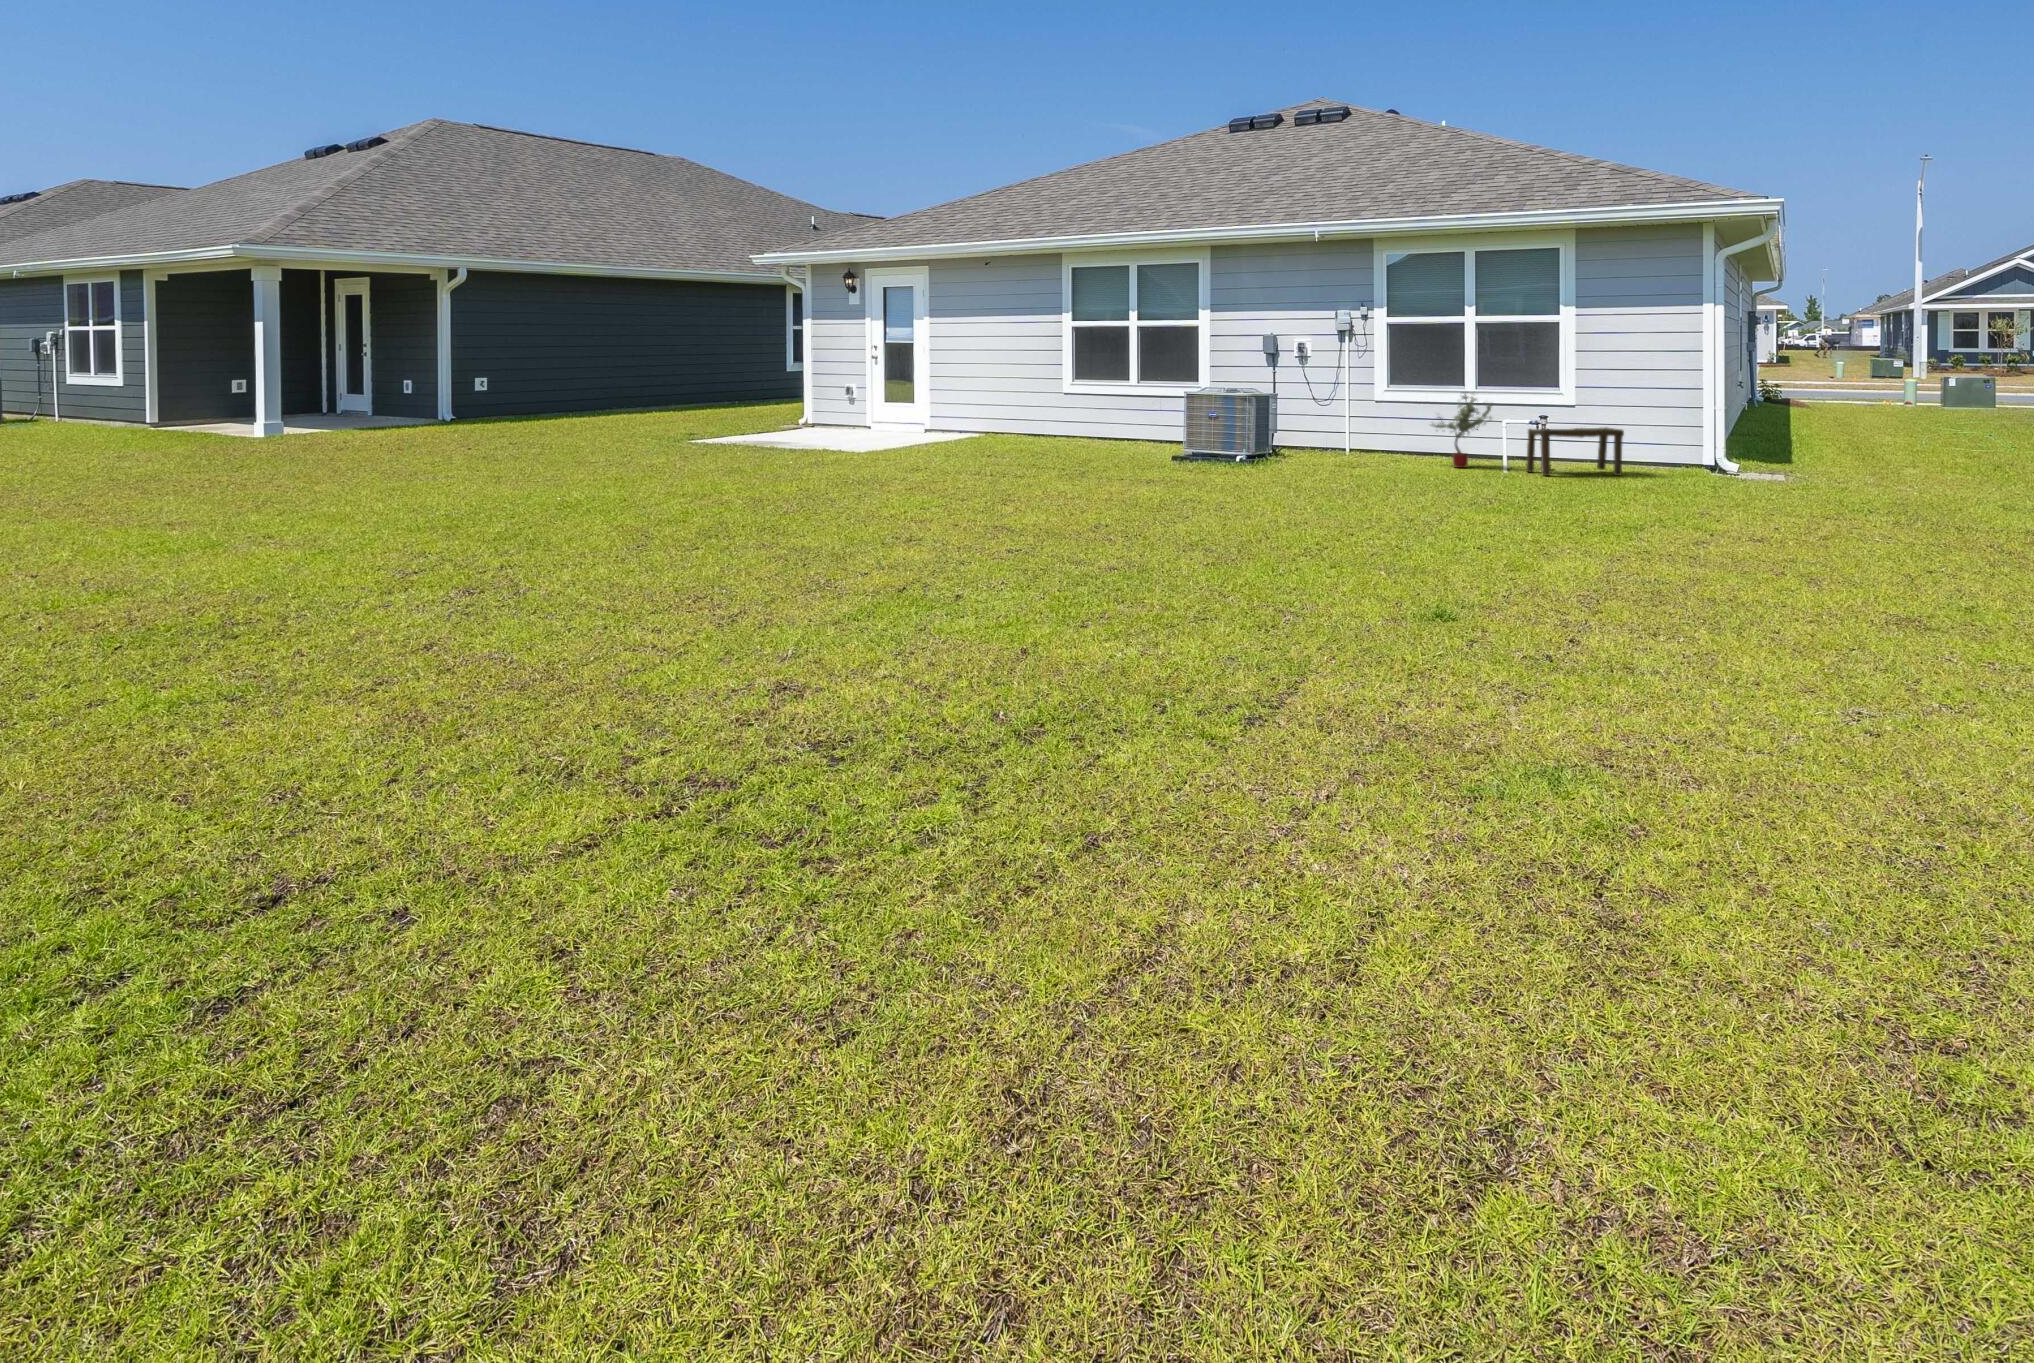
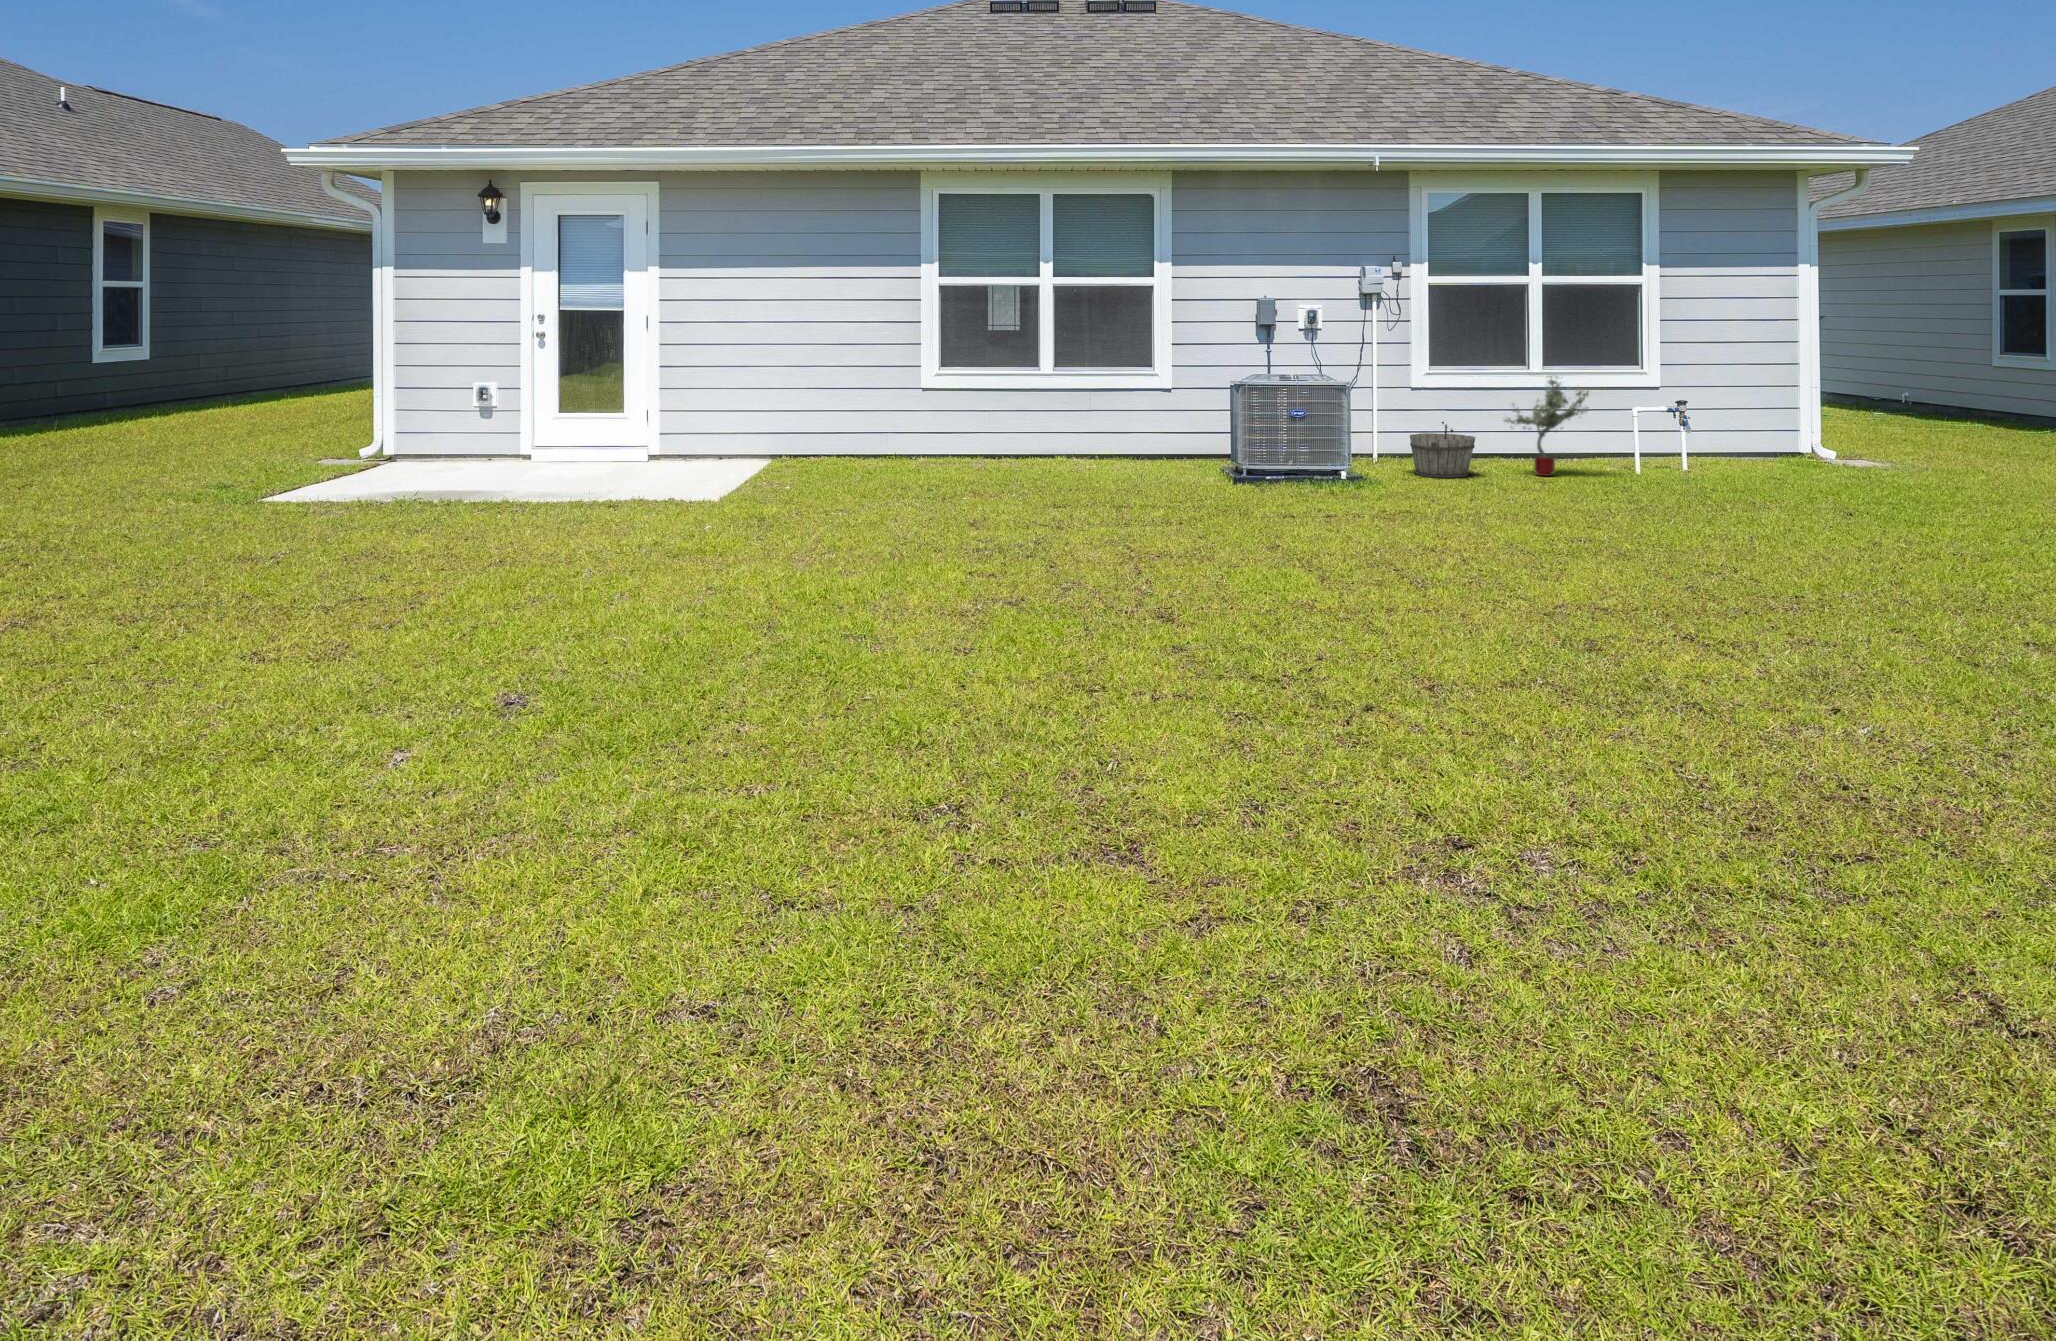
wooden bucket: none [1360,425,1408,465] -> present [1410,422,1475,478]
bench: present [1526,427,1624,476] -> none [1629,416,1737,482]

